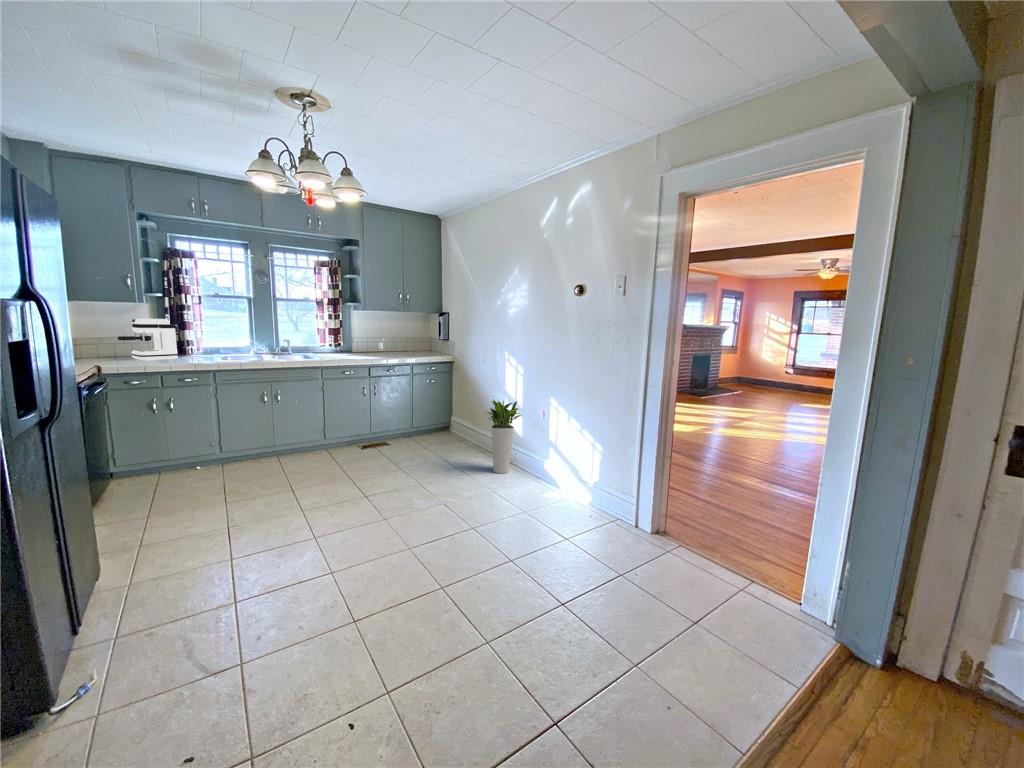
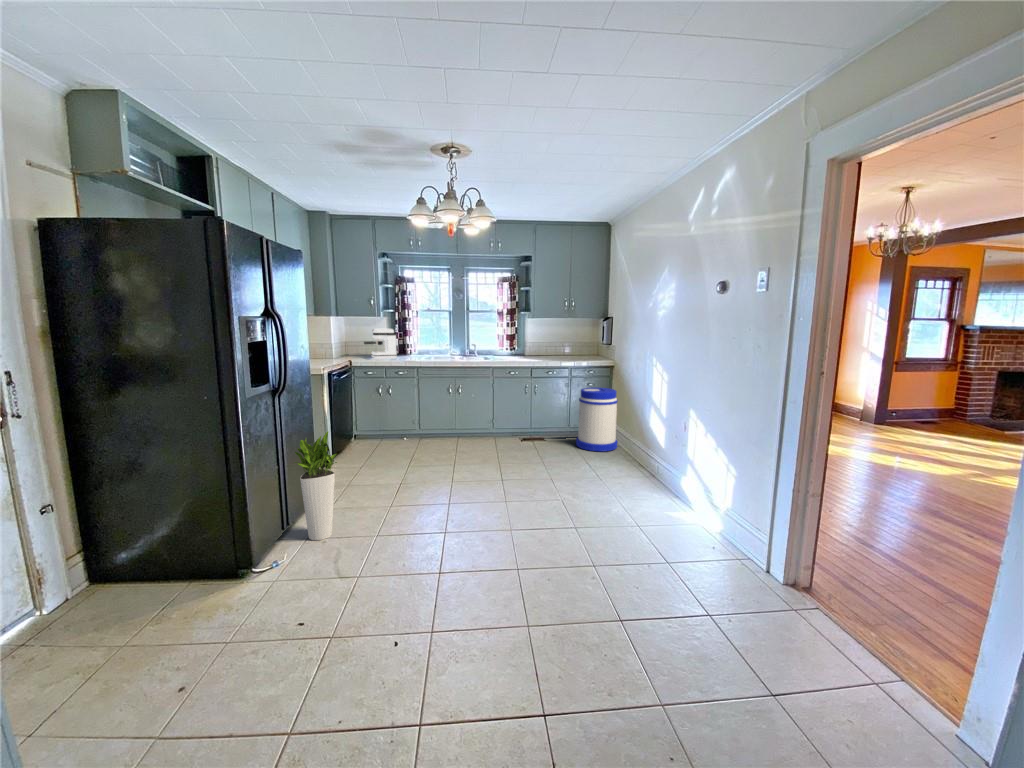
trash can: none [420,383,462,448] -> present [576,387,618,451]
planter: present [487,399,521,473] -> present [295,432,337,540]

